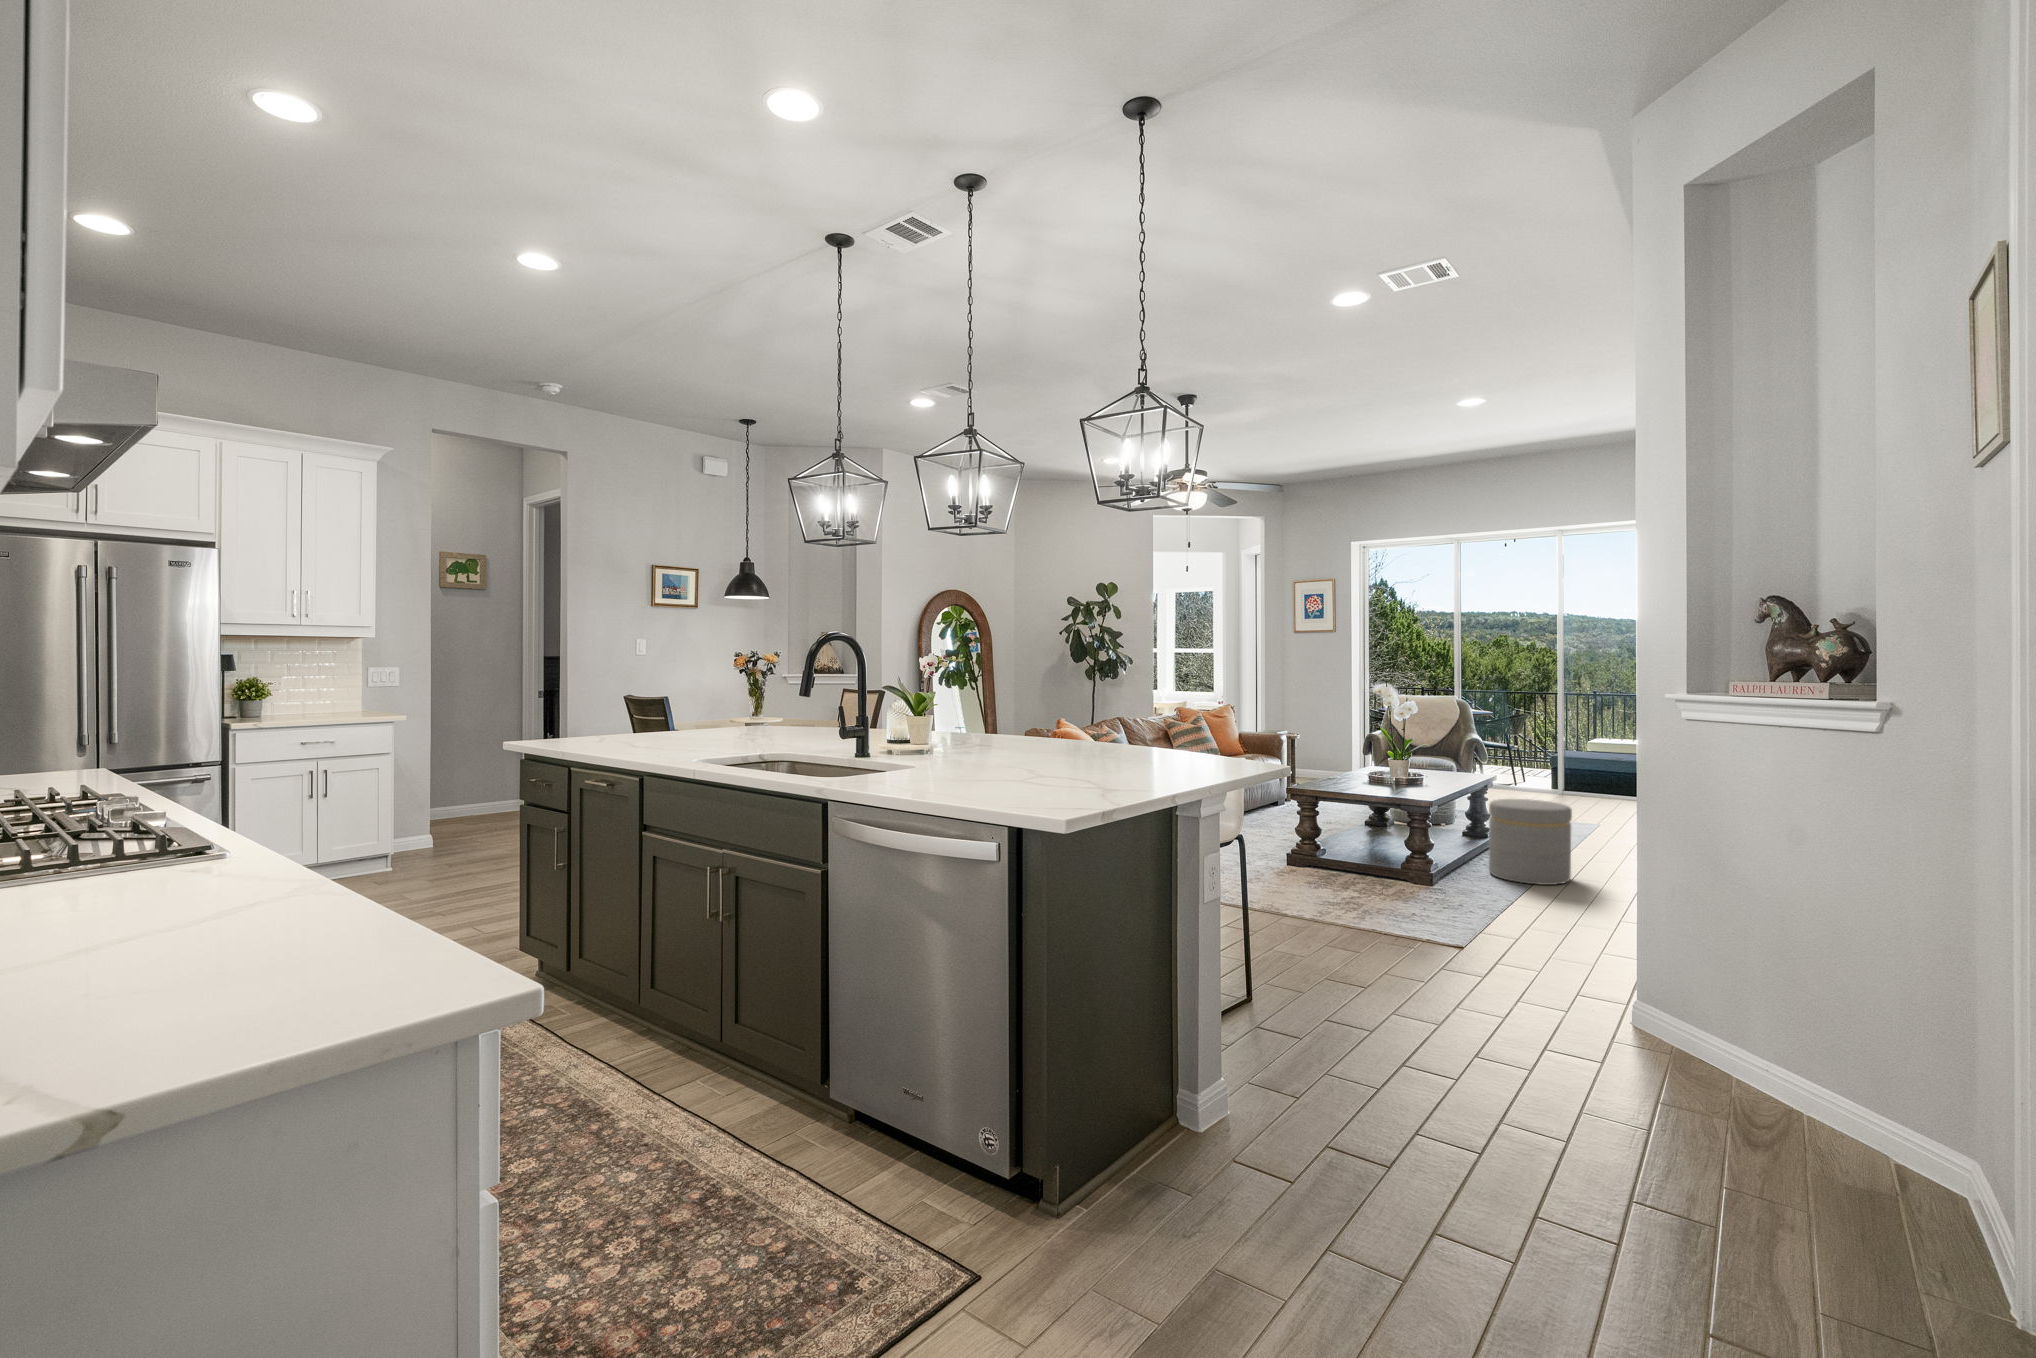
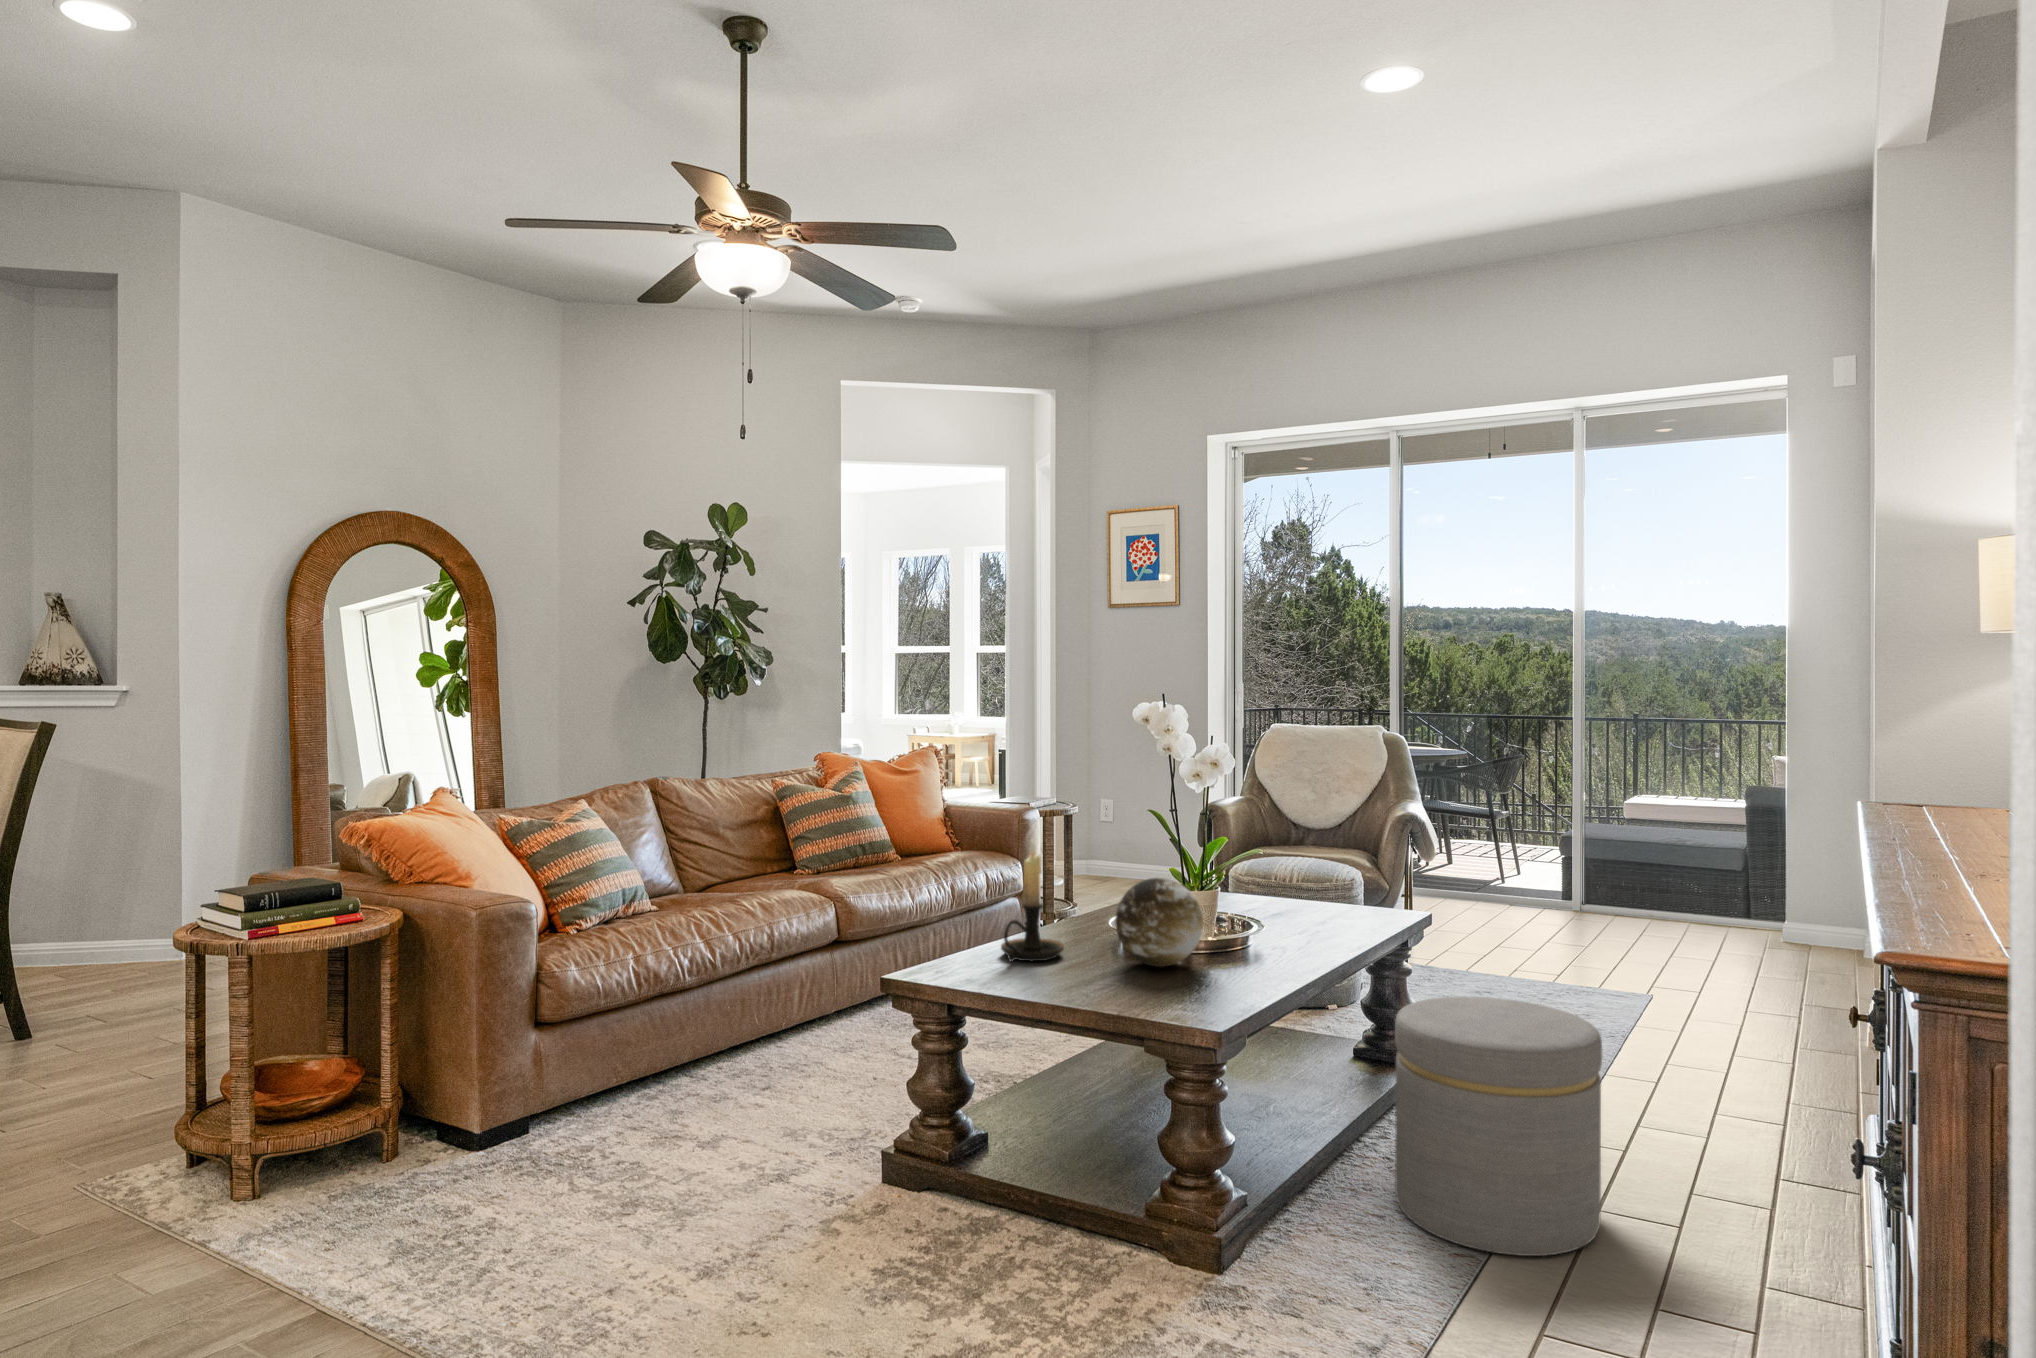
candle holder: none [1323,737,1349,785] -> present [1001,840,1064,961]
decorative orb: none [1372,753,1409,787] -> present [1115,878,1203,967]

